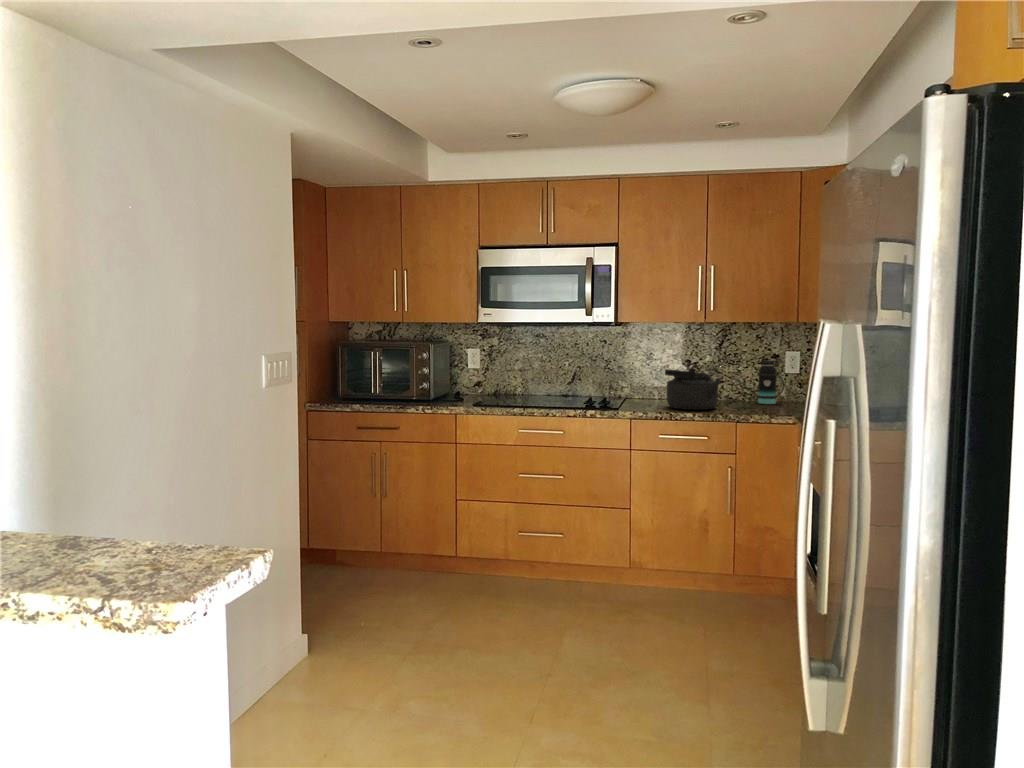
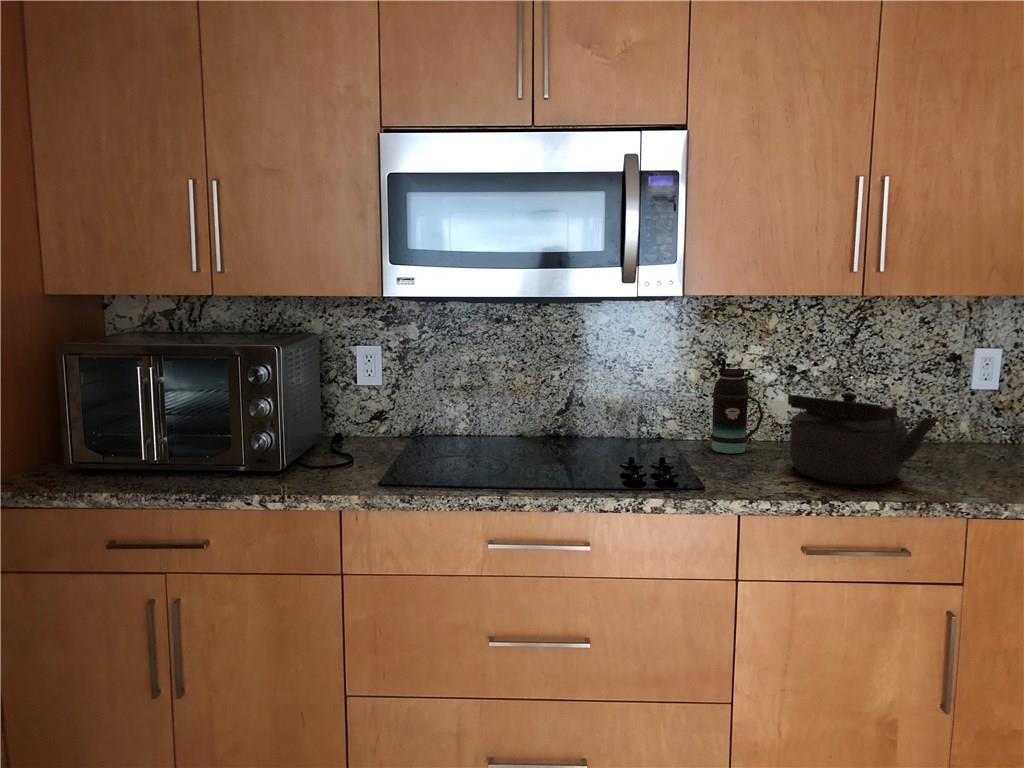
bottle: present [757,356,785,404] -> present [710,359,764,453]

